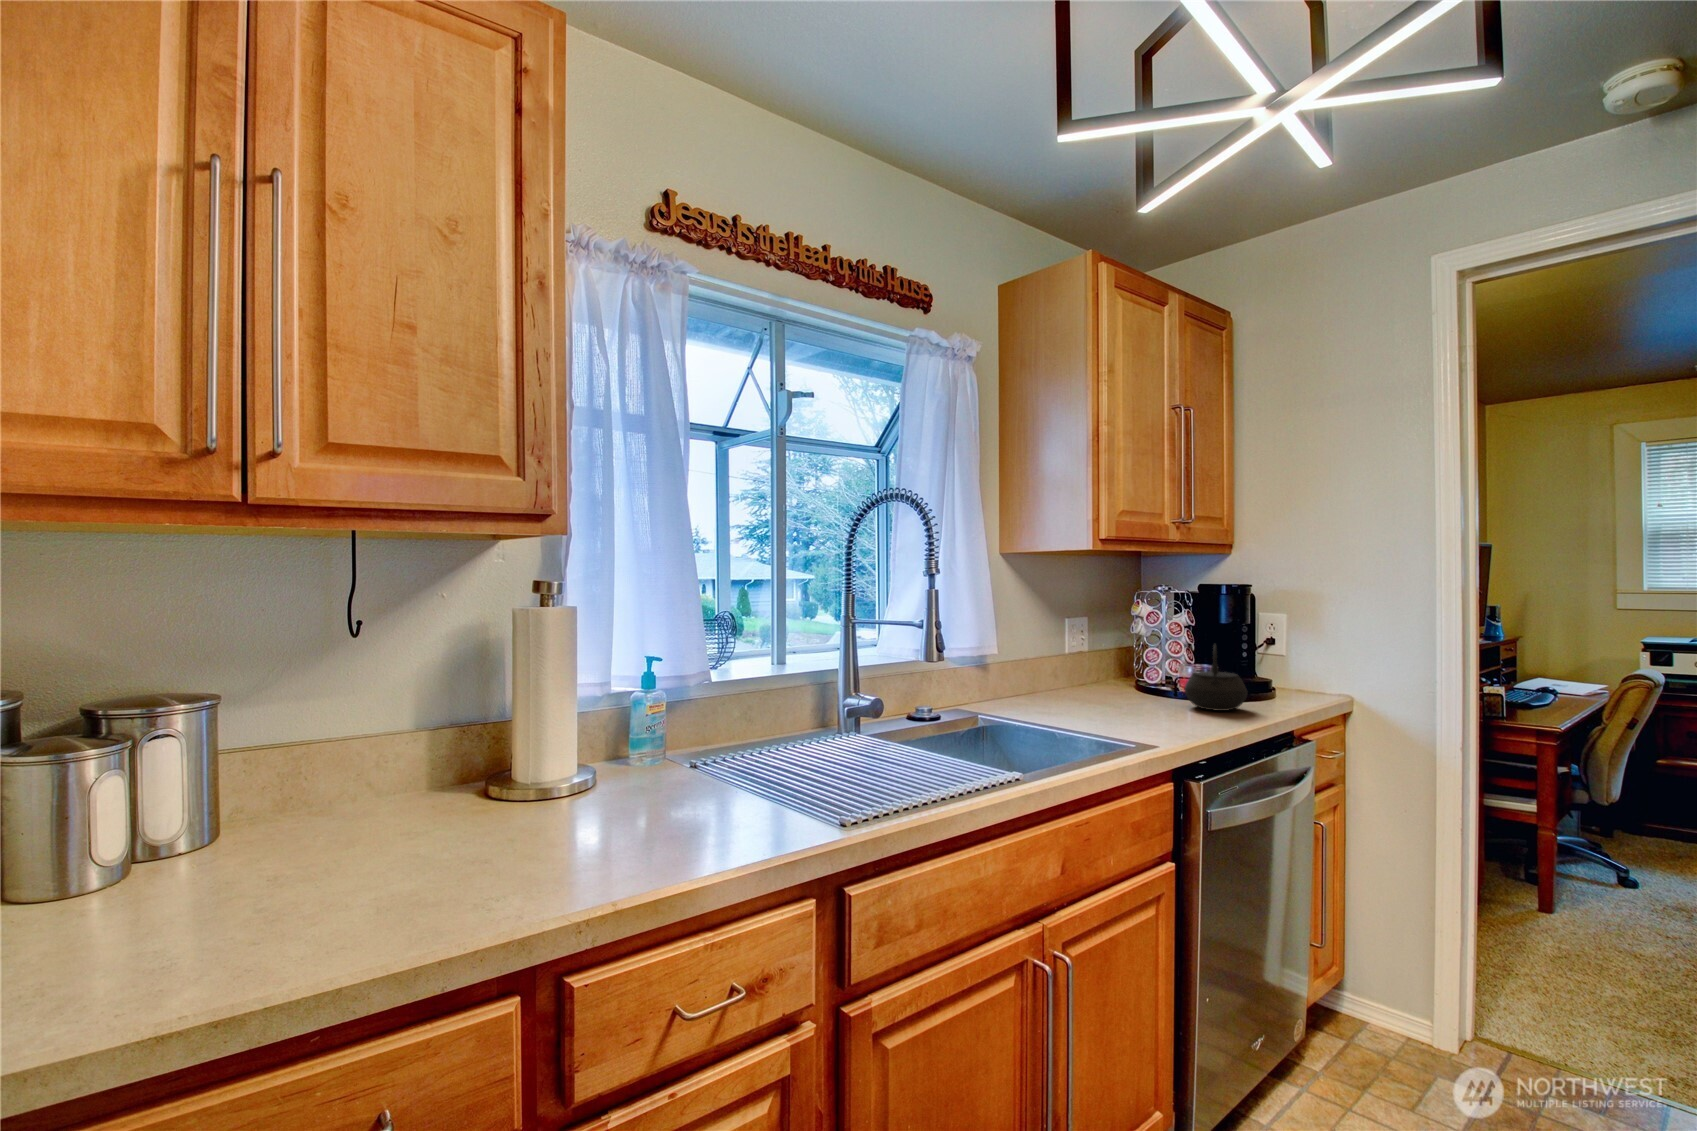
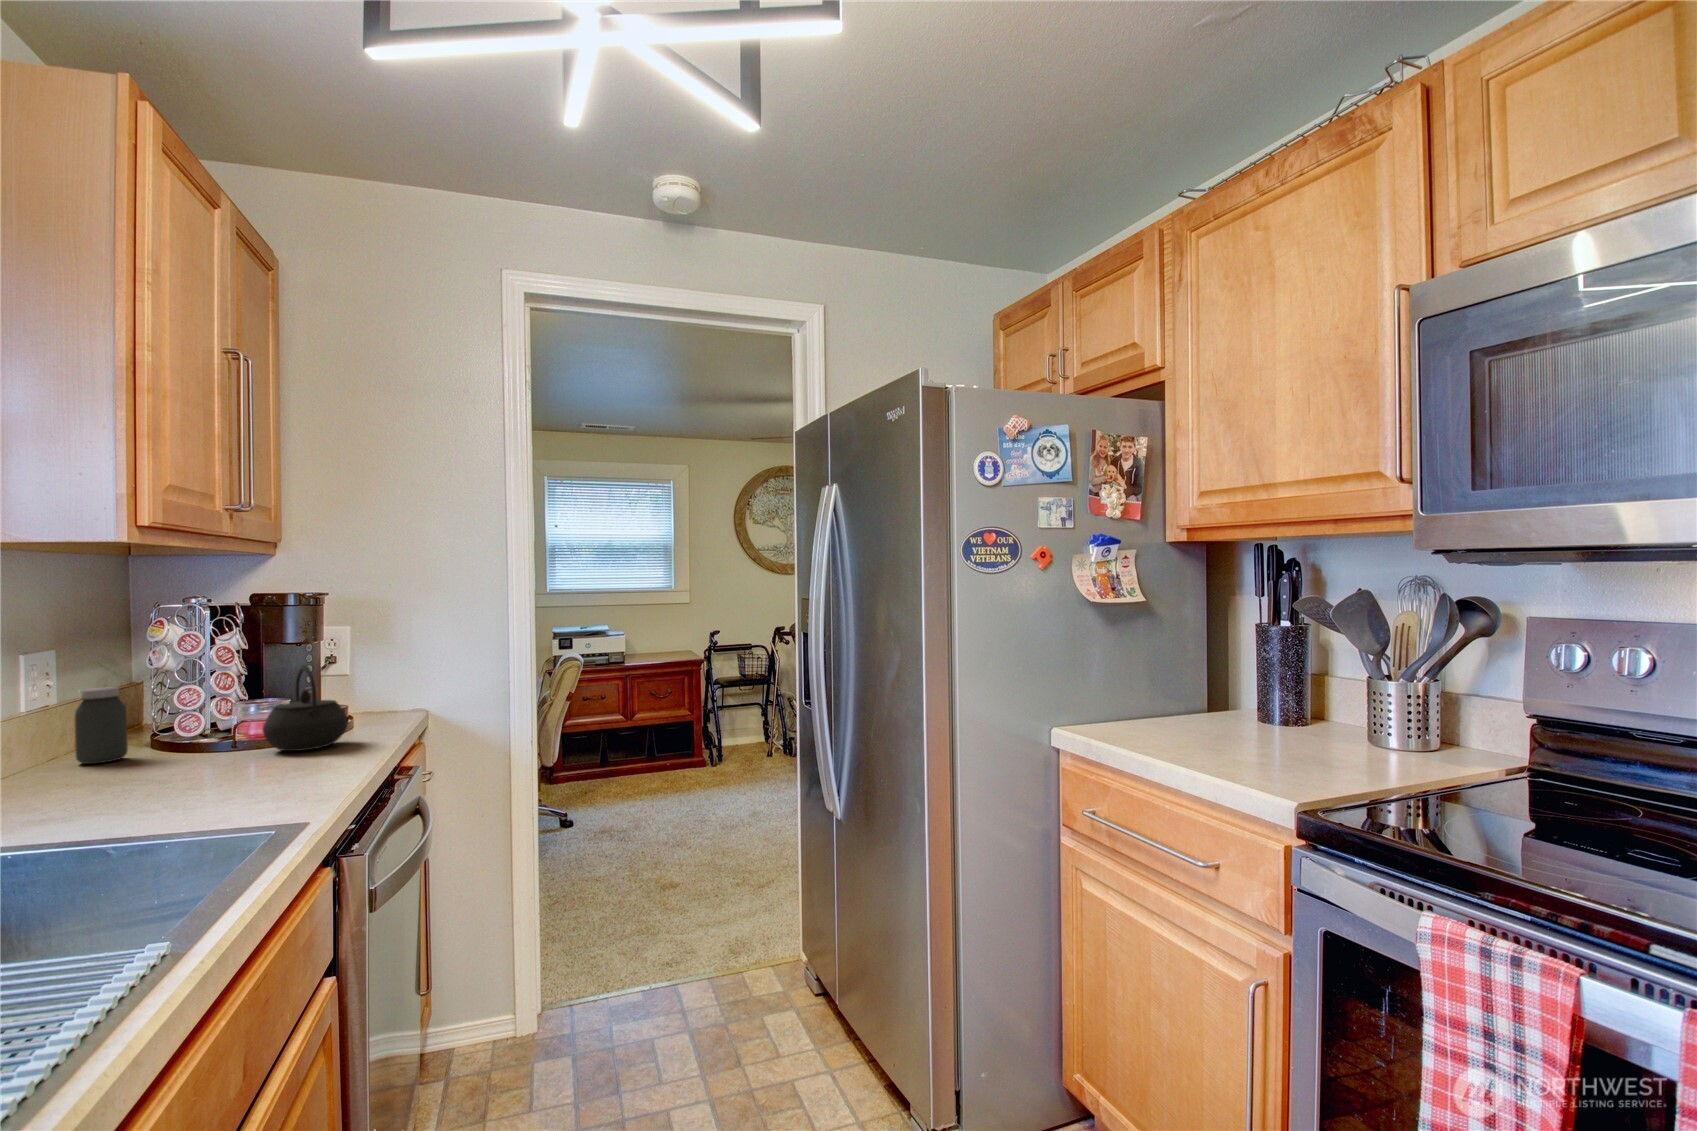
jar: none [1089,643,1116,691] -> present [74,687,128,764]

